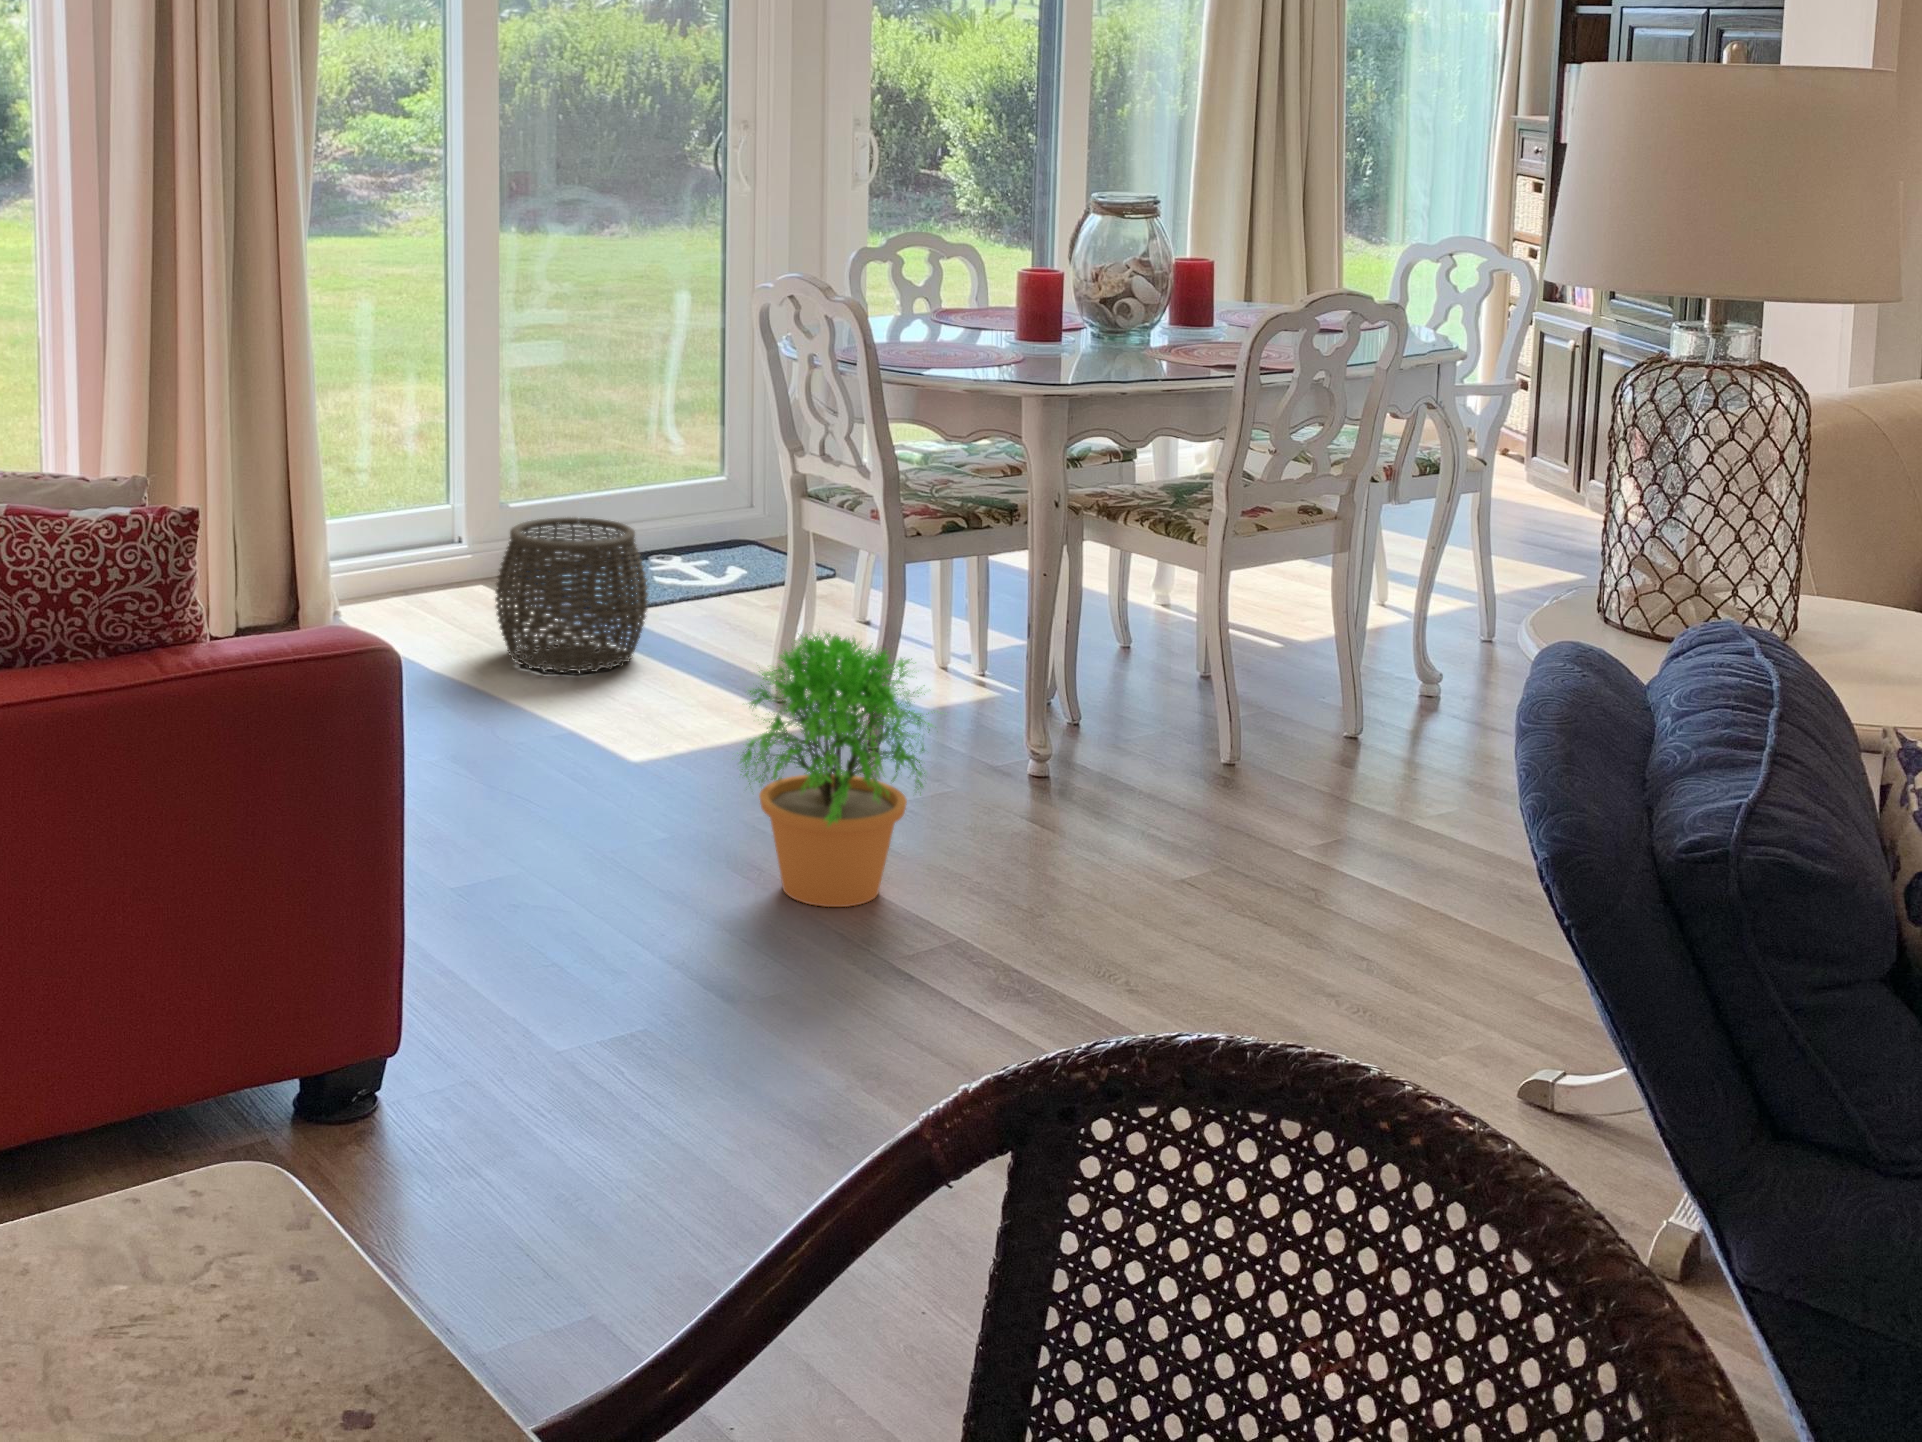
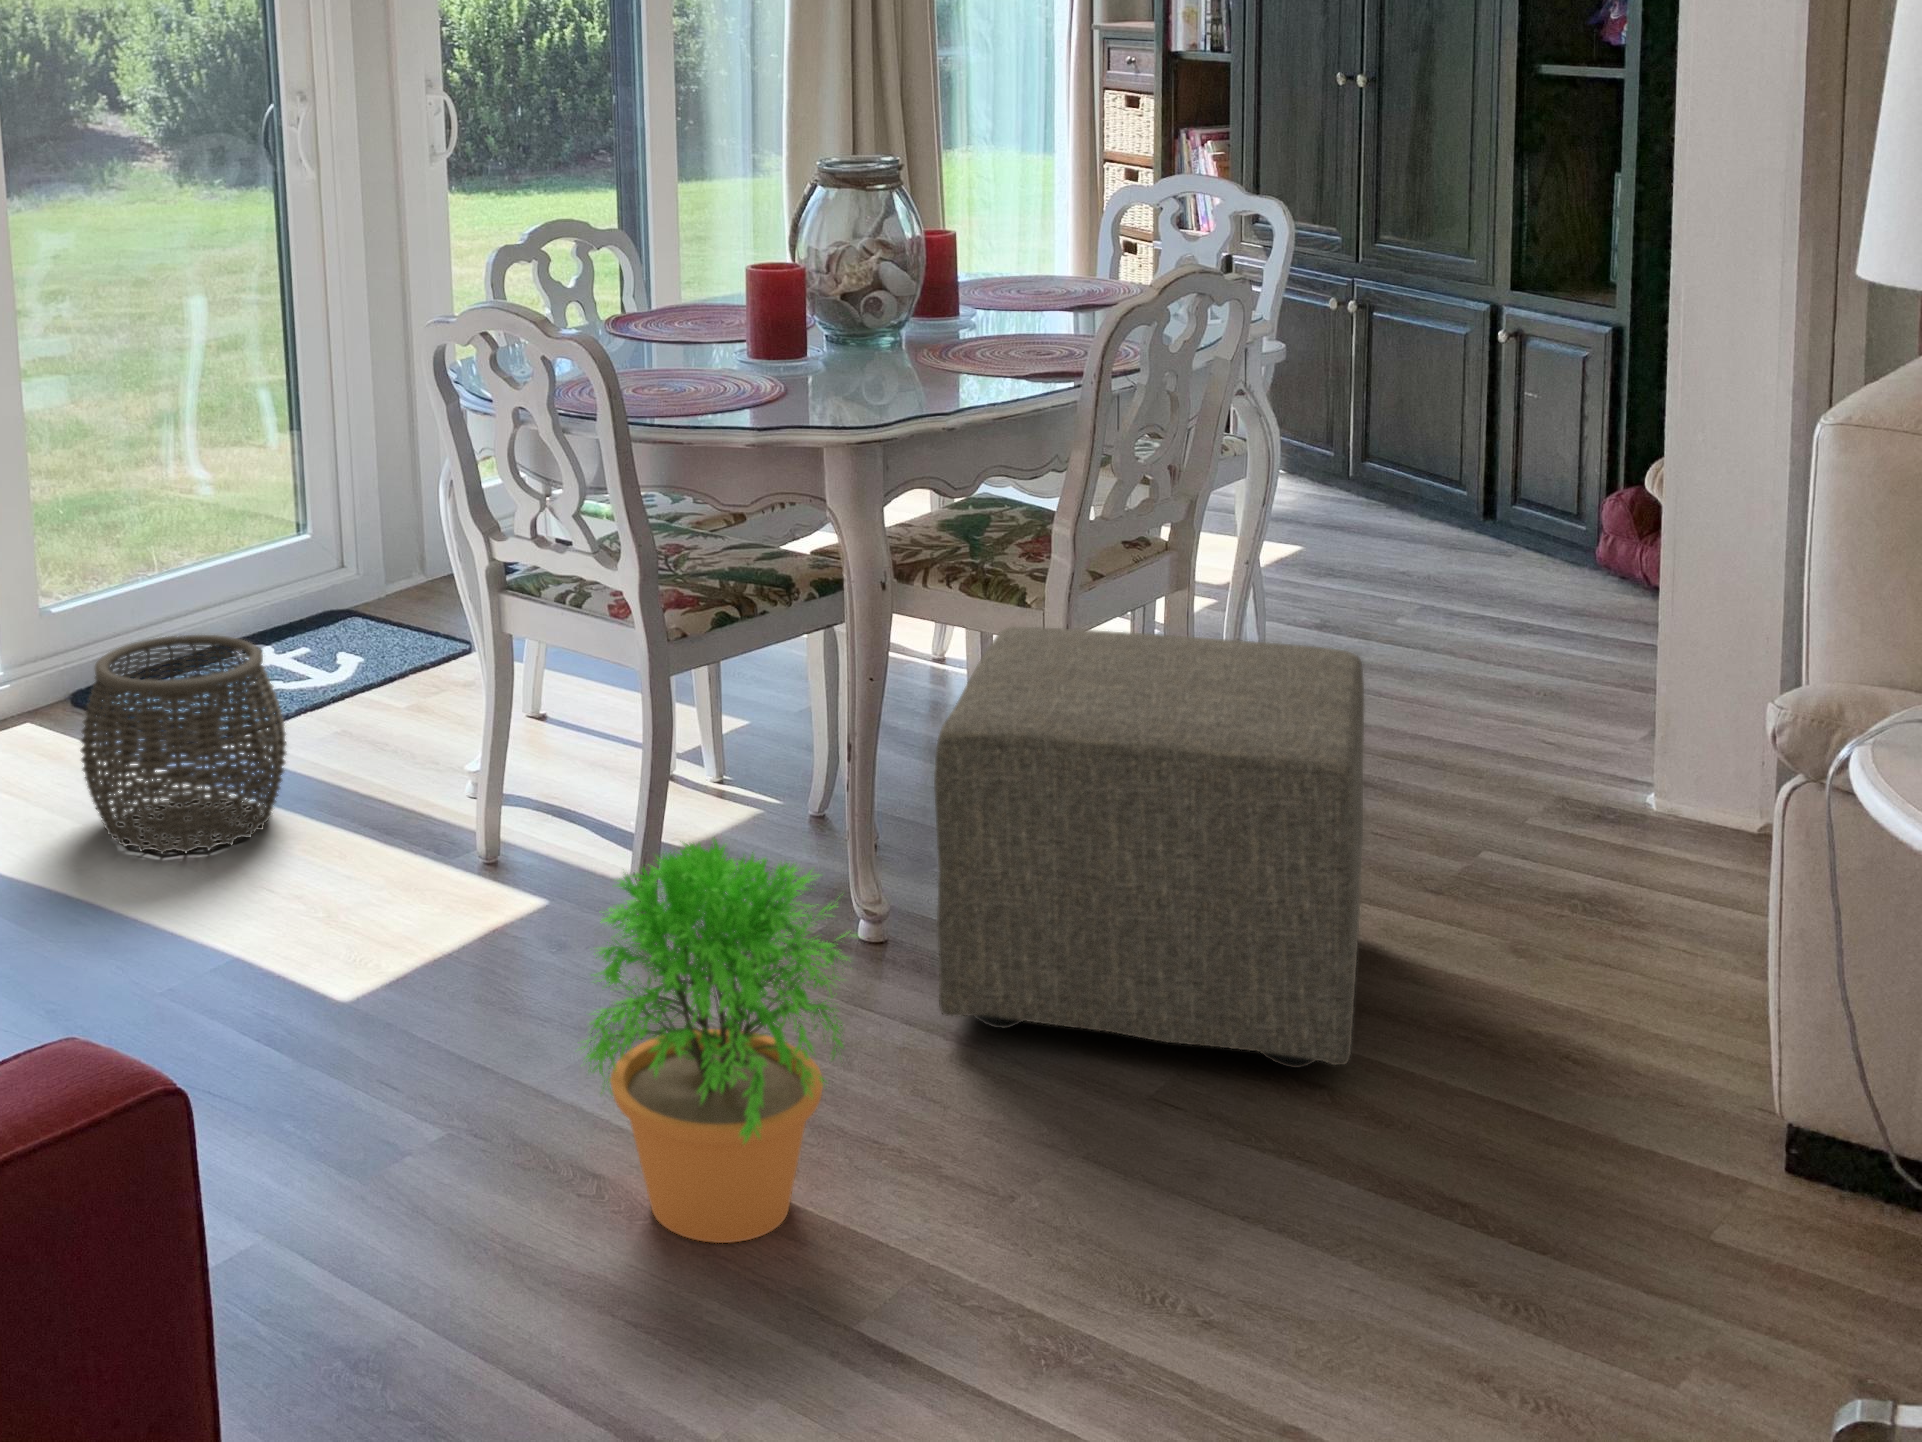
ottoman: none [1046,550,1421,872] -> present [934,627,1364,1068]

